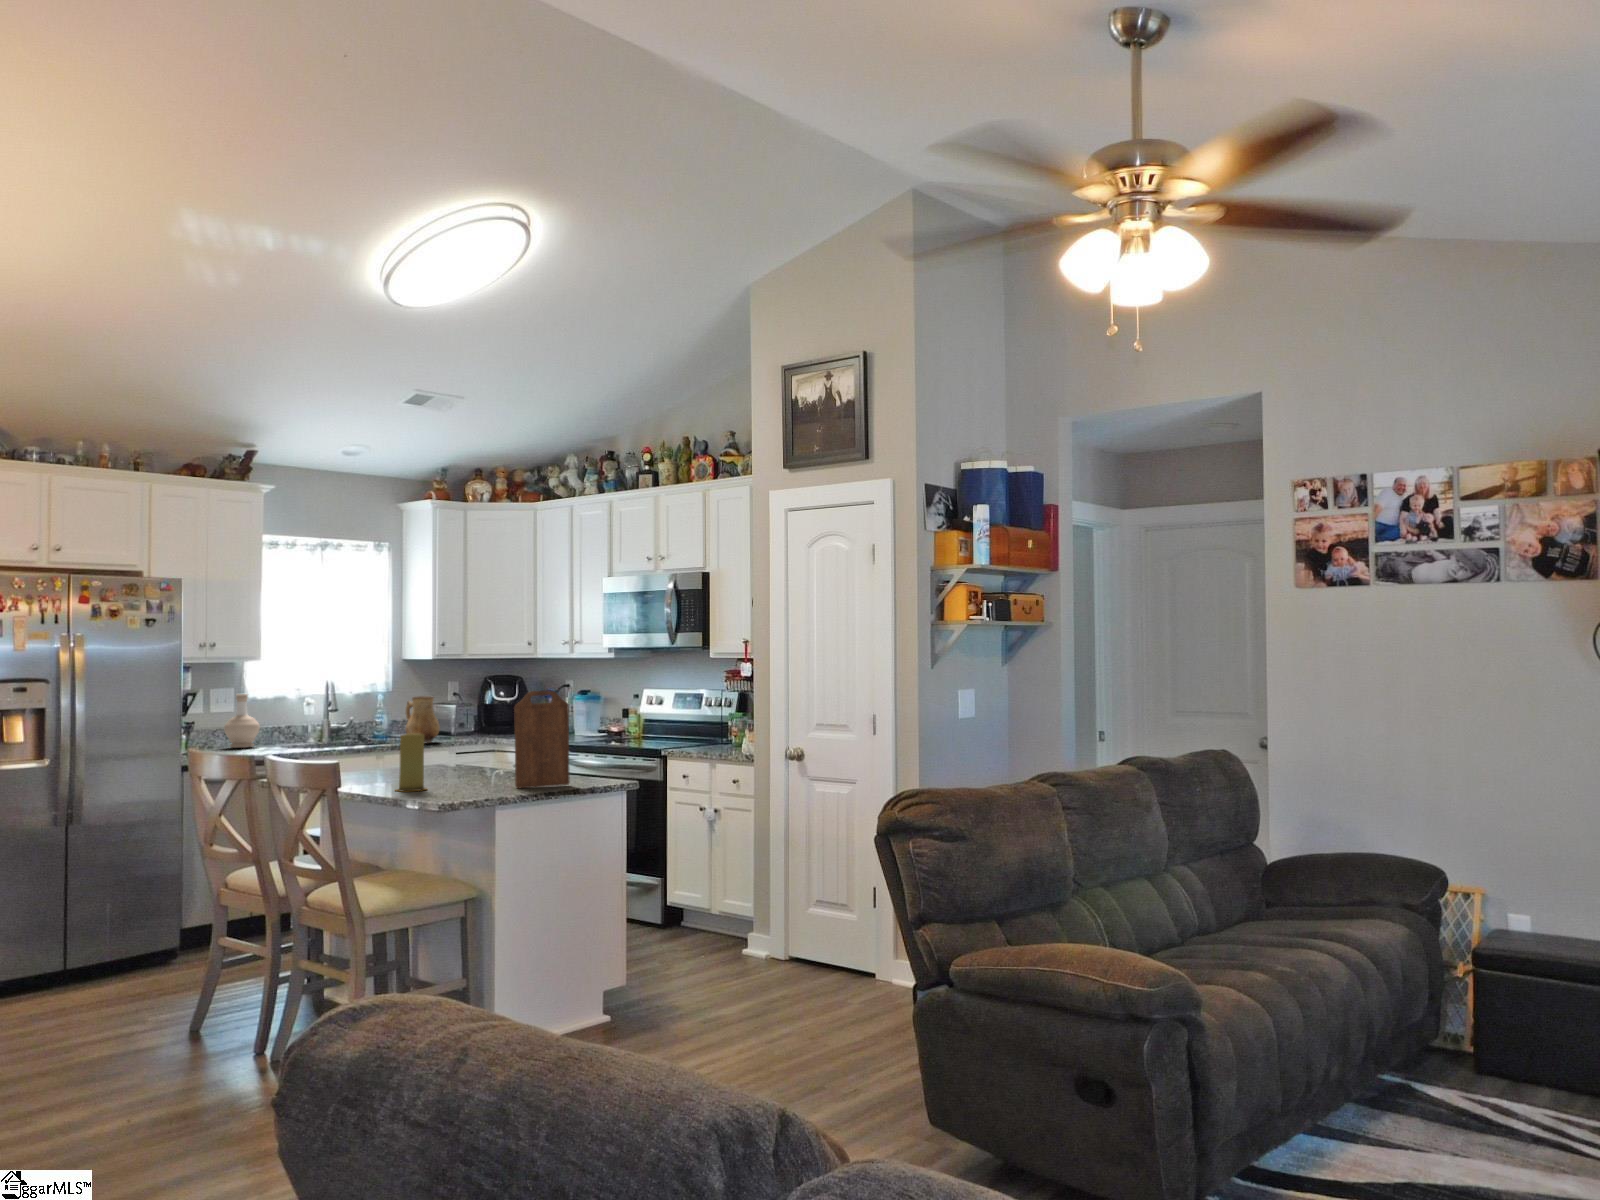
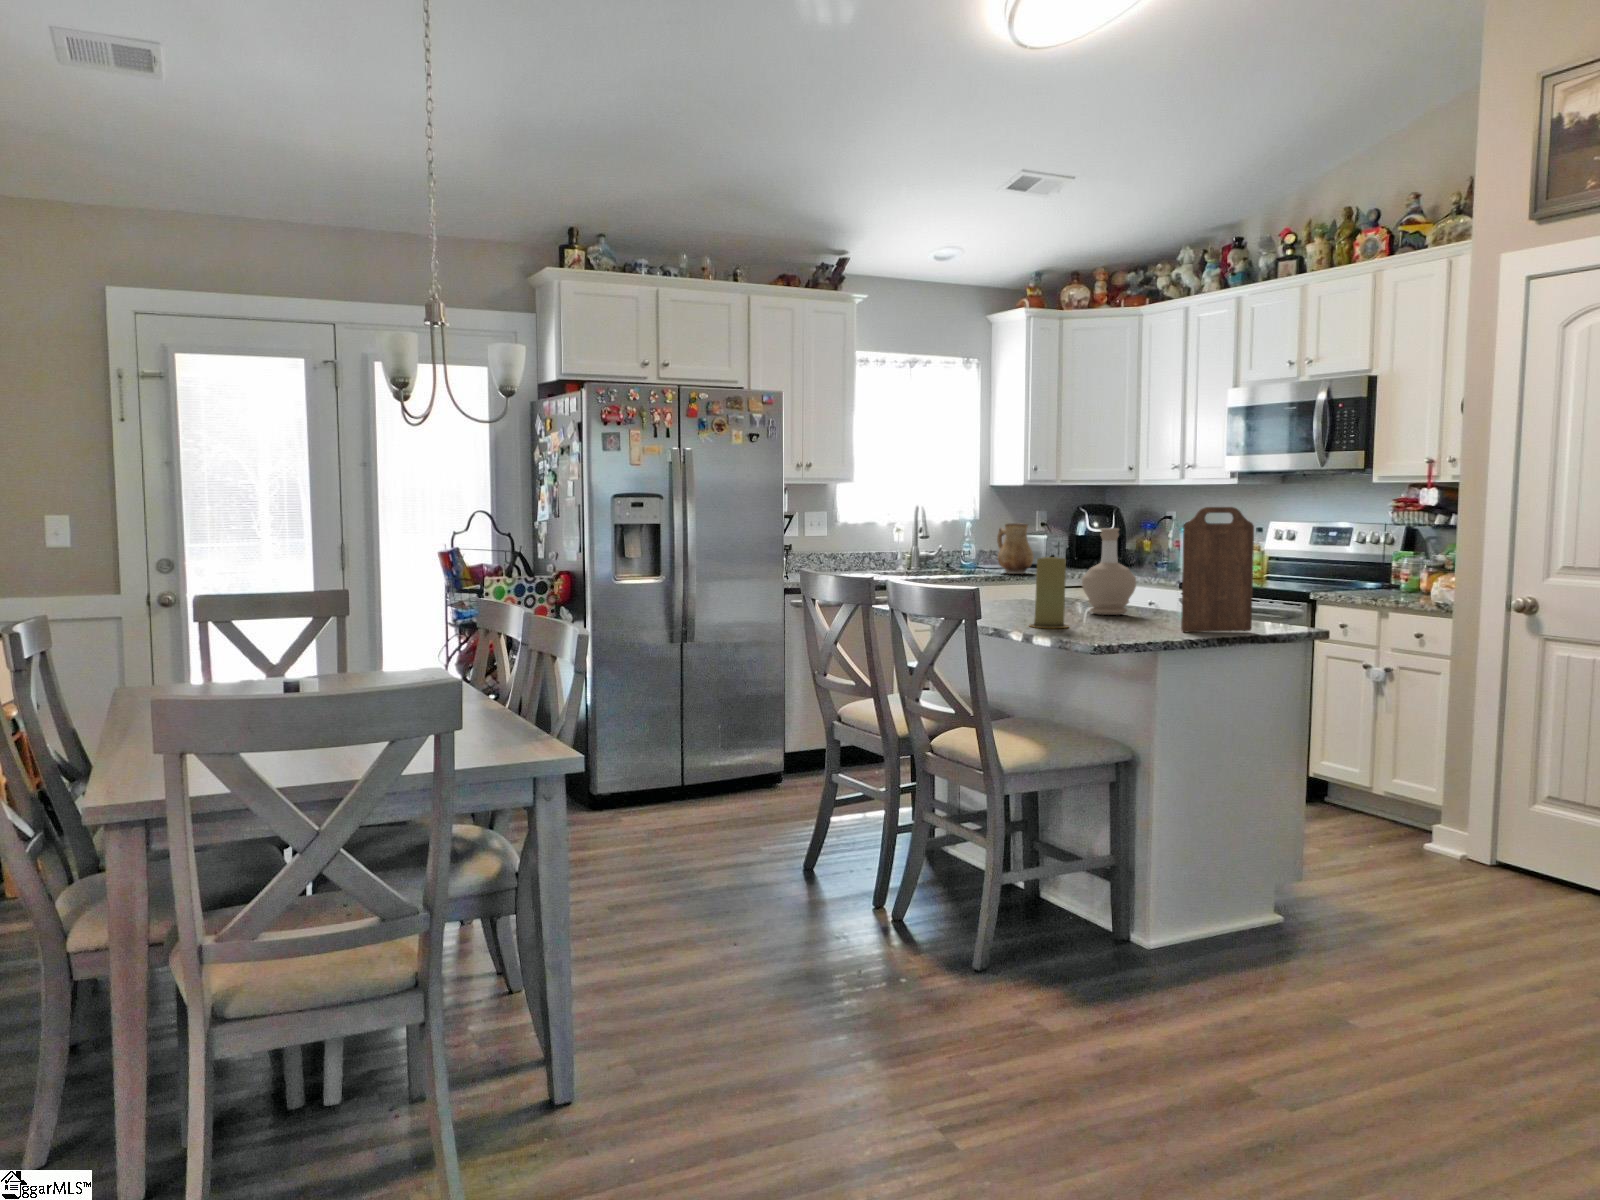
bottle: present [224,694,260,748] -> present [1082,528,1136,615]

